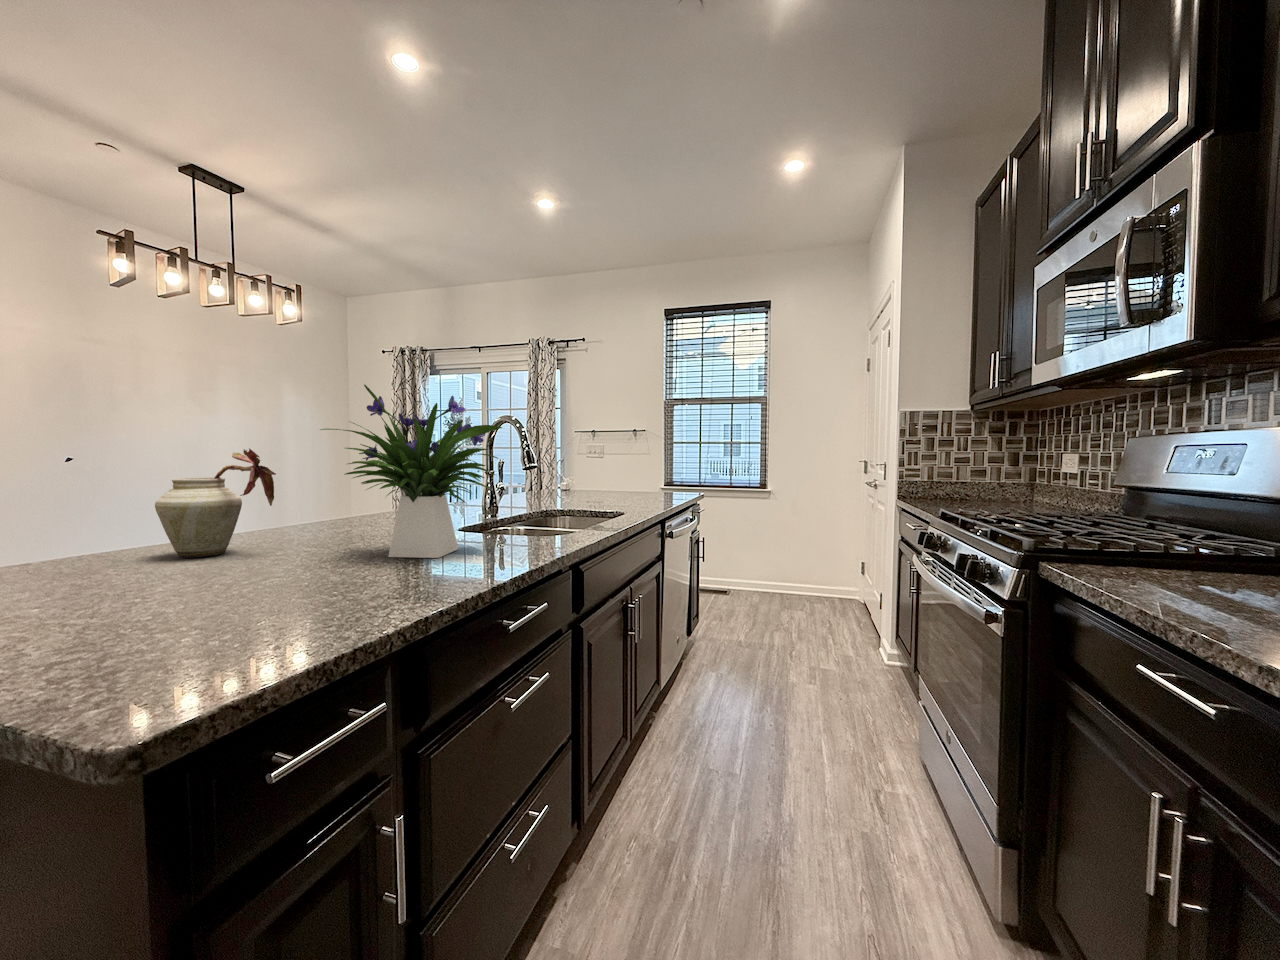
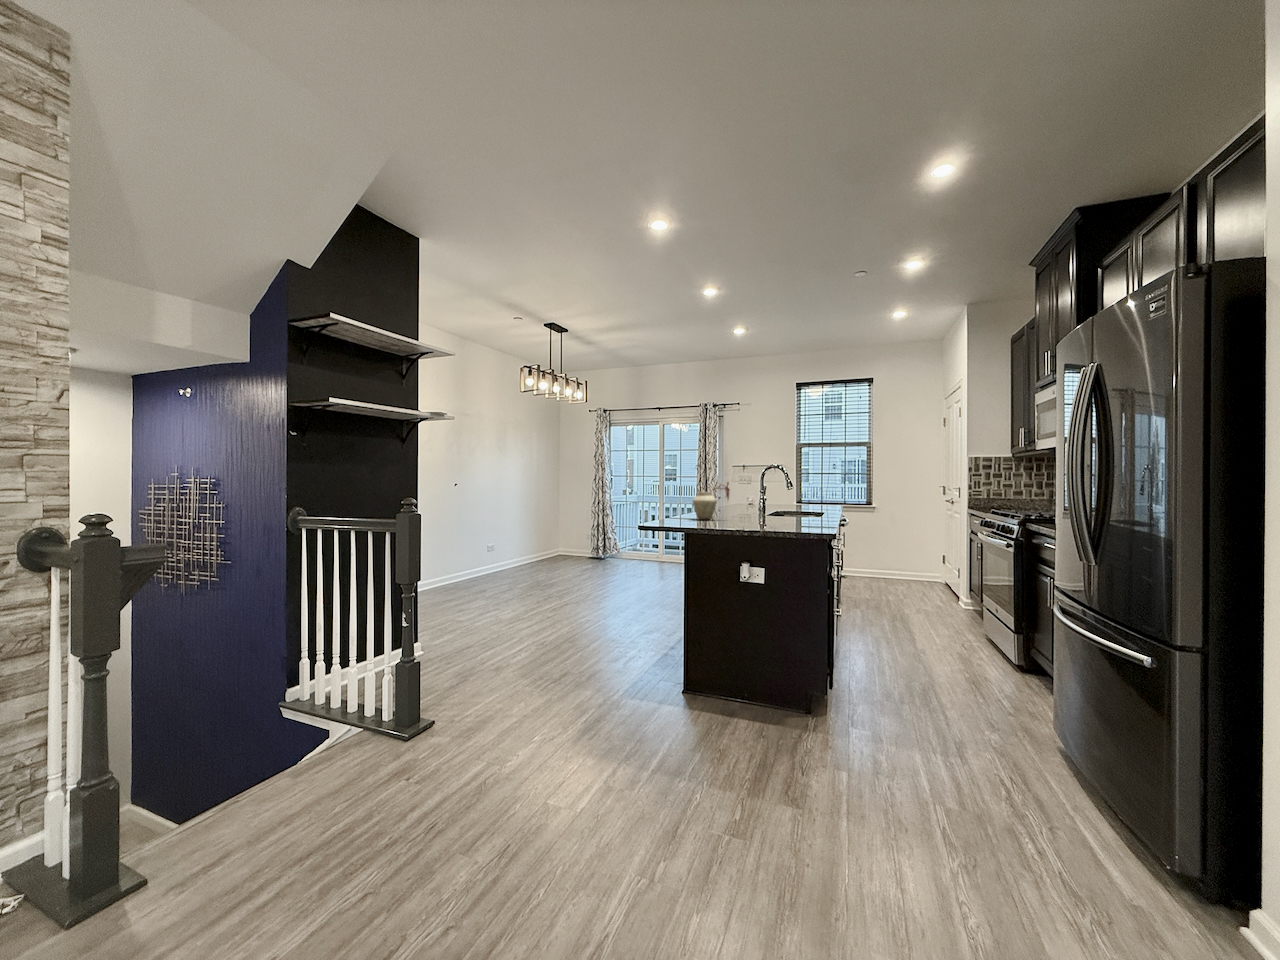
flower arrangement: present [320,385,502,558] -> none [752,458,813,521]

